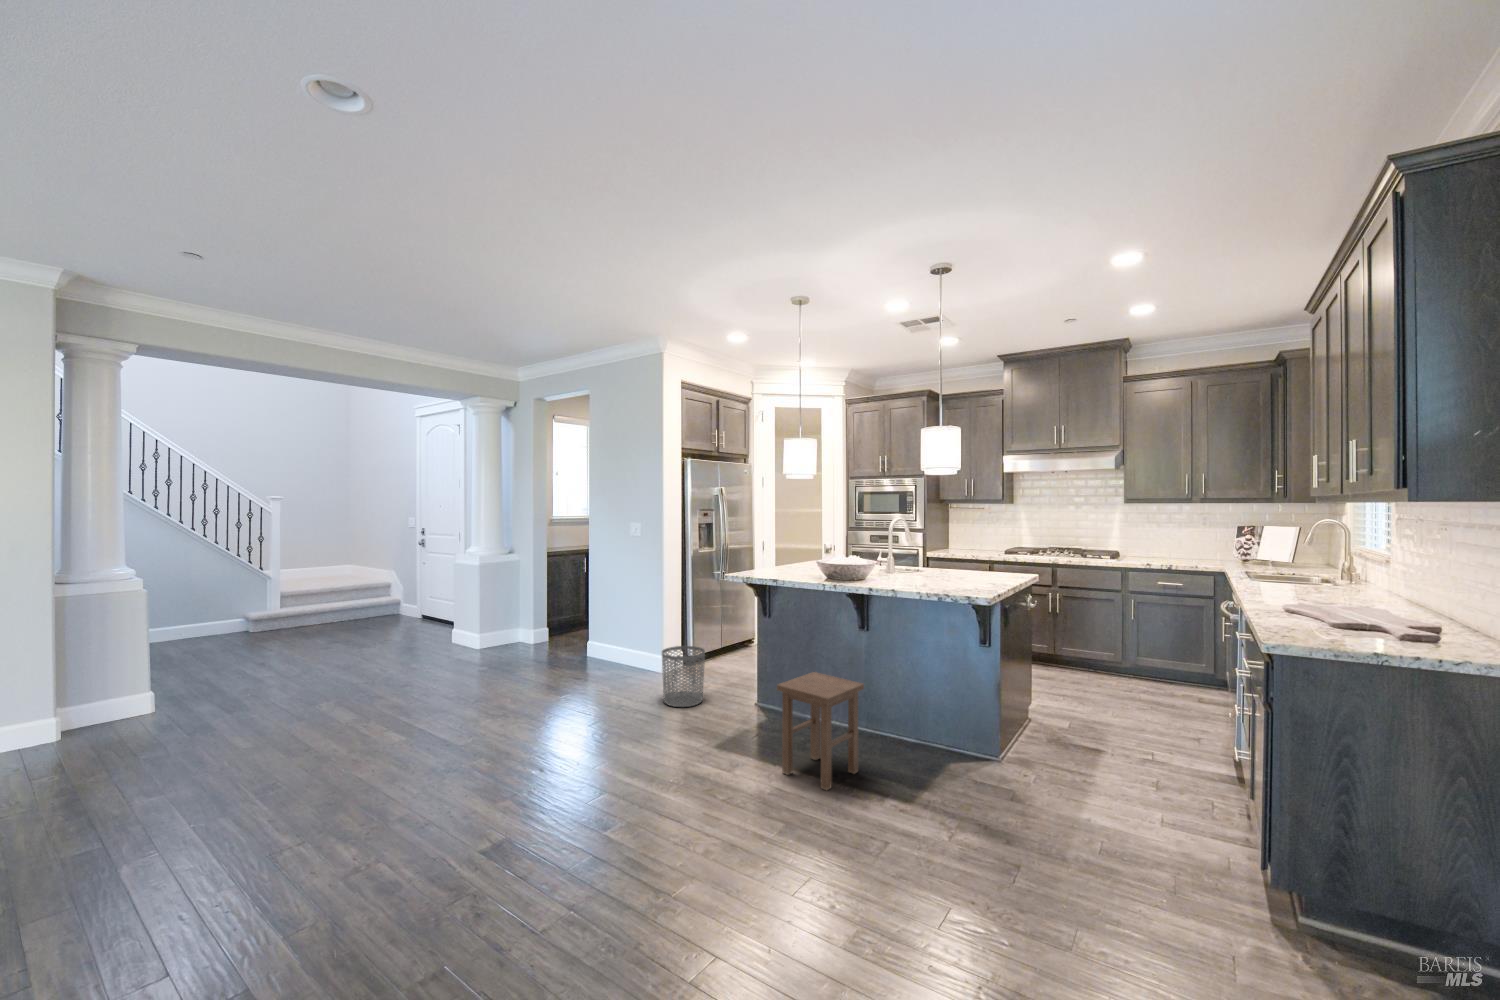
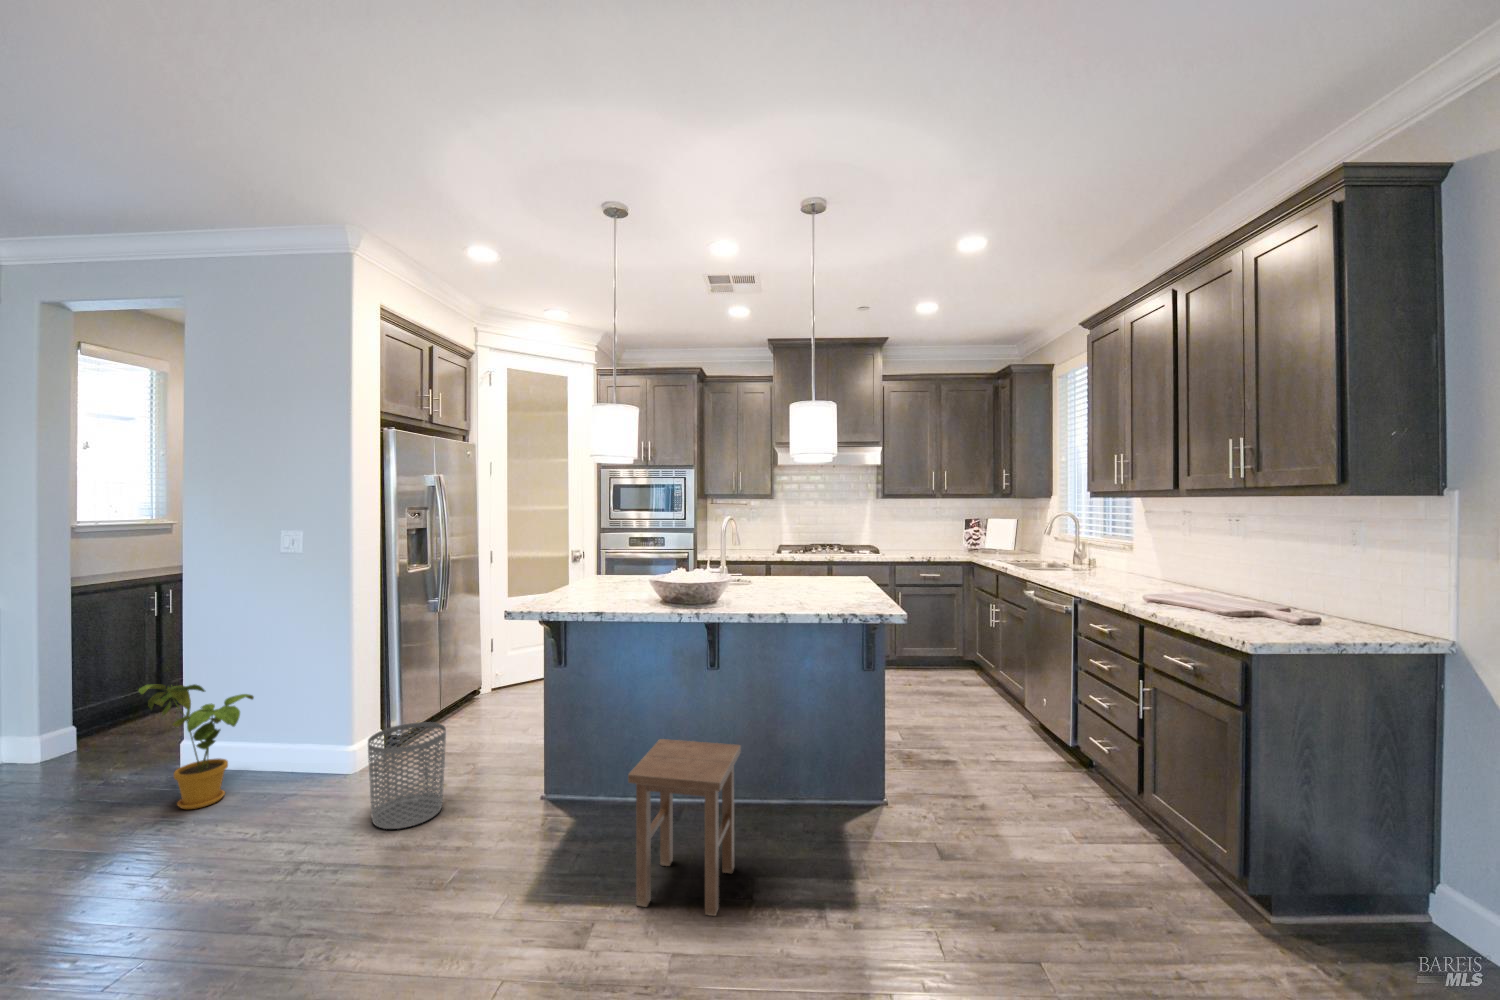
house plant: none [566,605,618,678] -> present [139,684,254,809]

